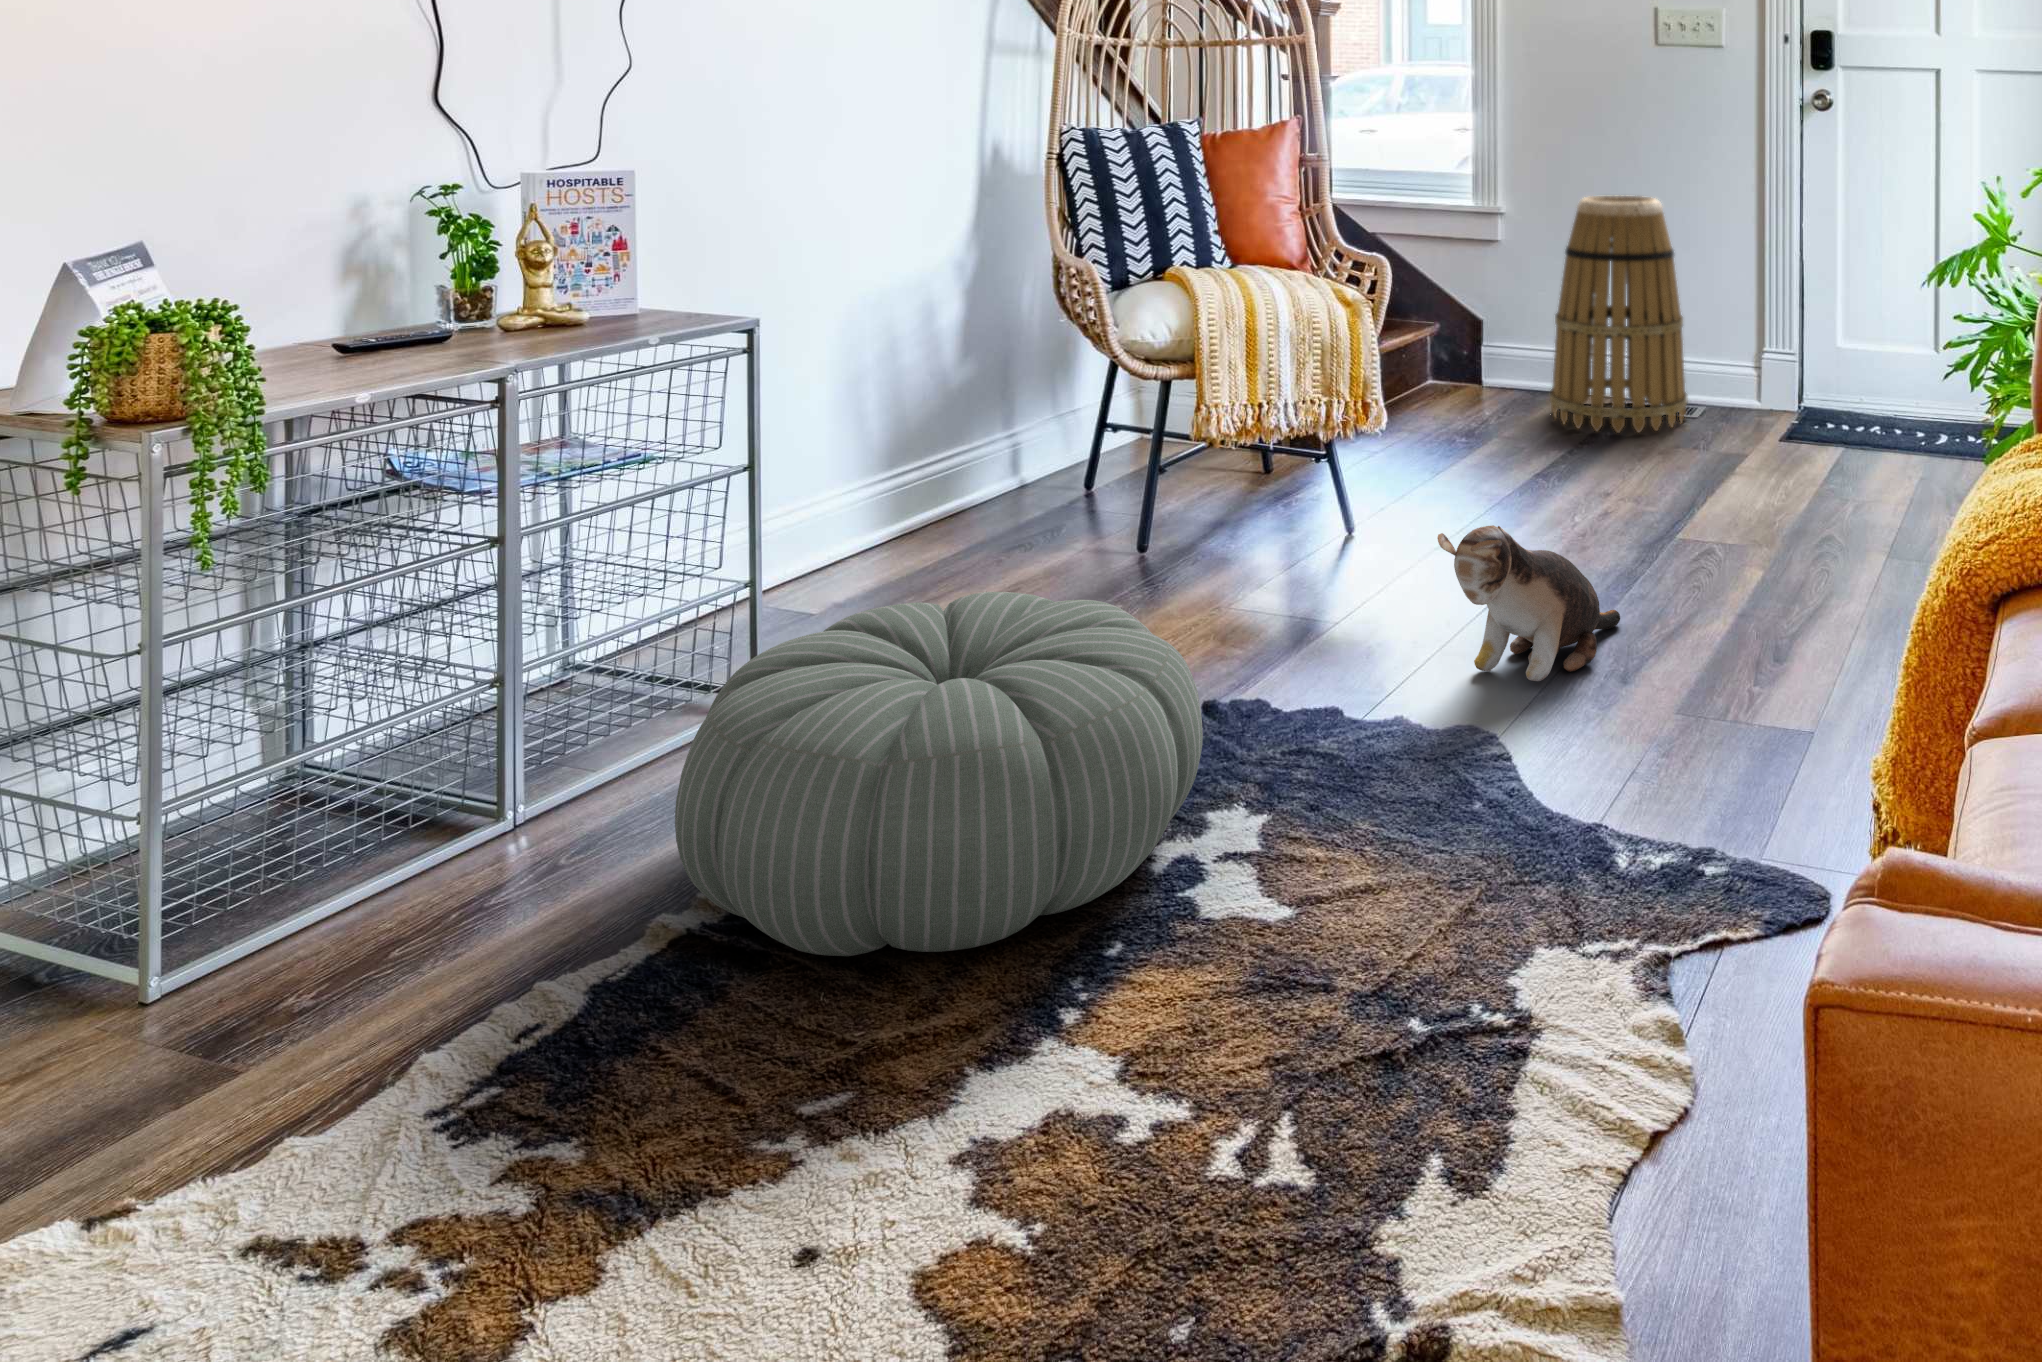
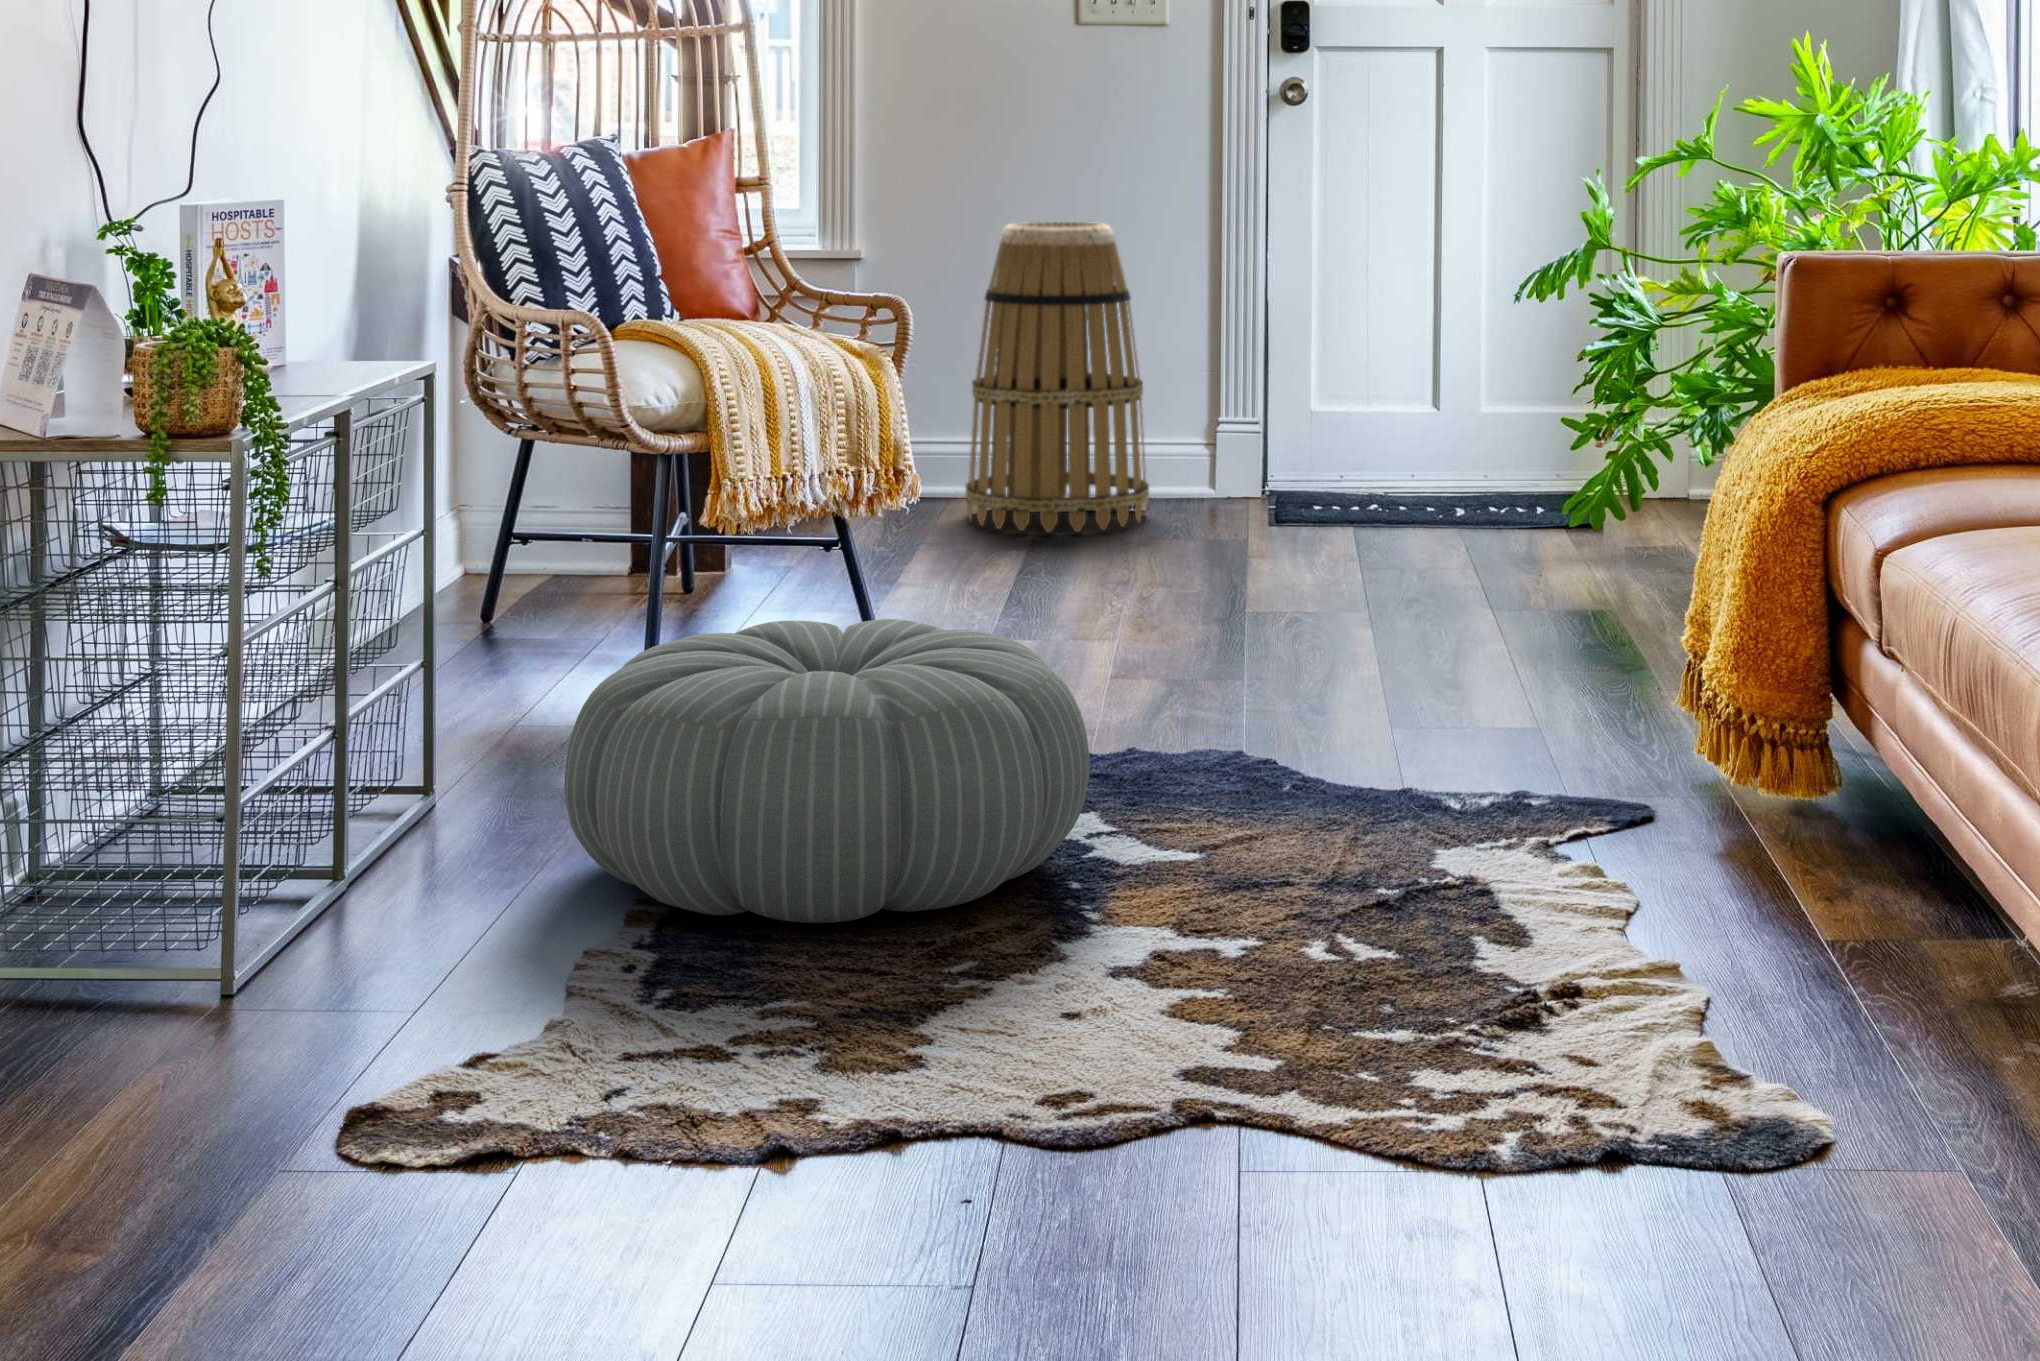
plush toy: present [1437,525,1620,681] -> none [1155,549,1297,718]

